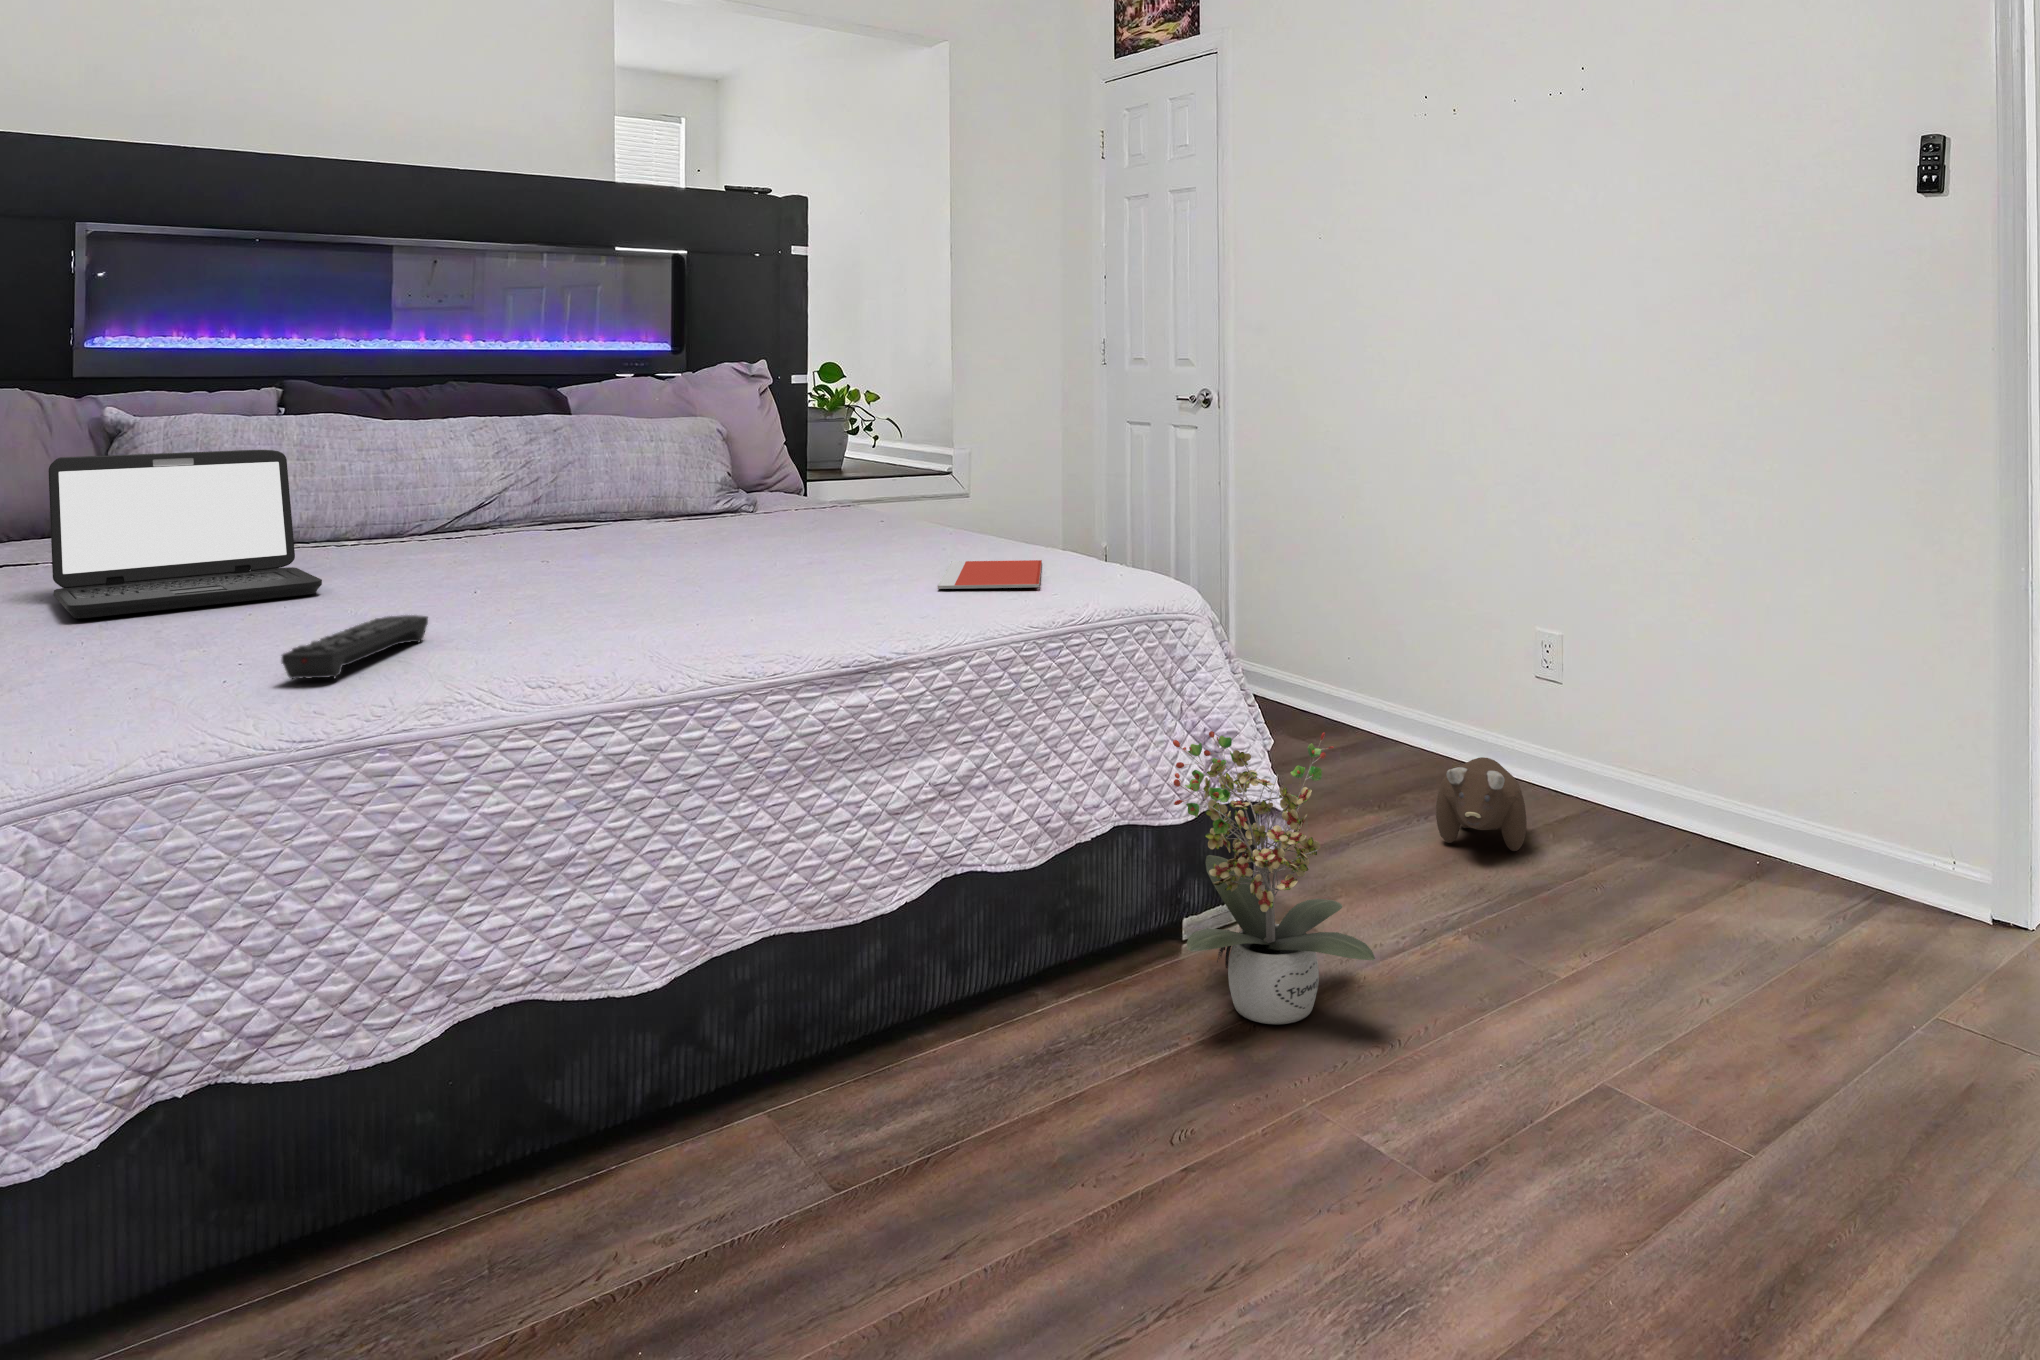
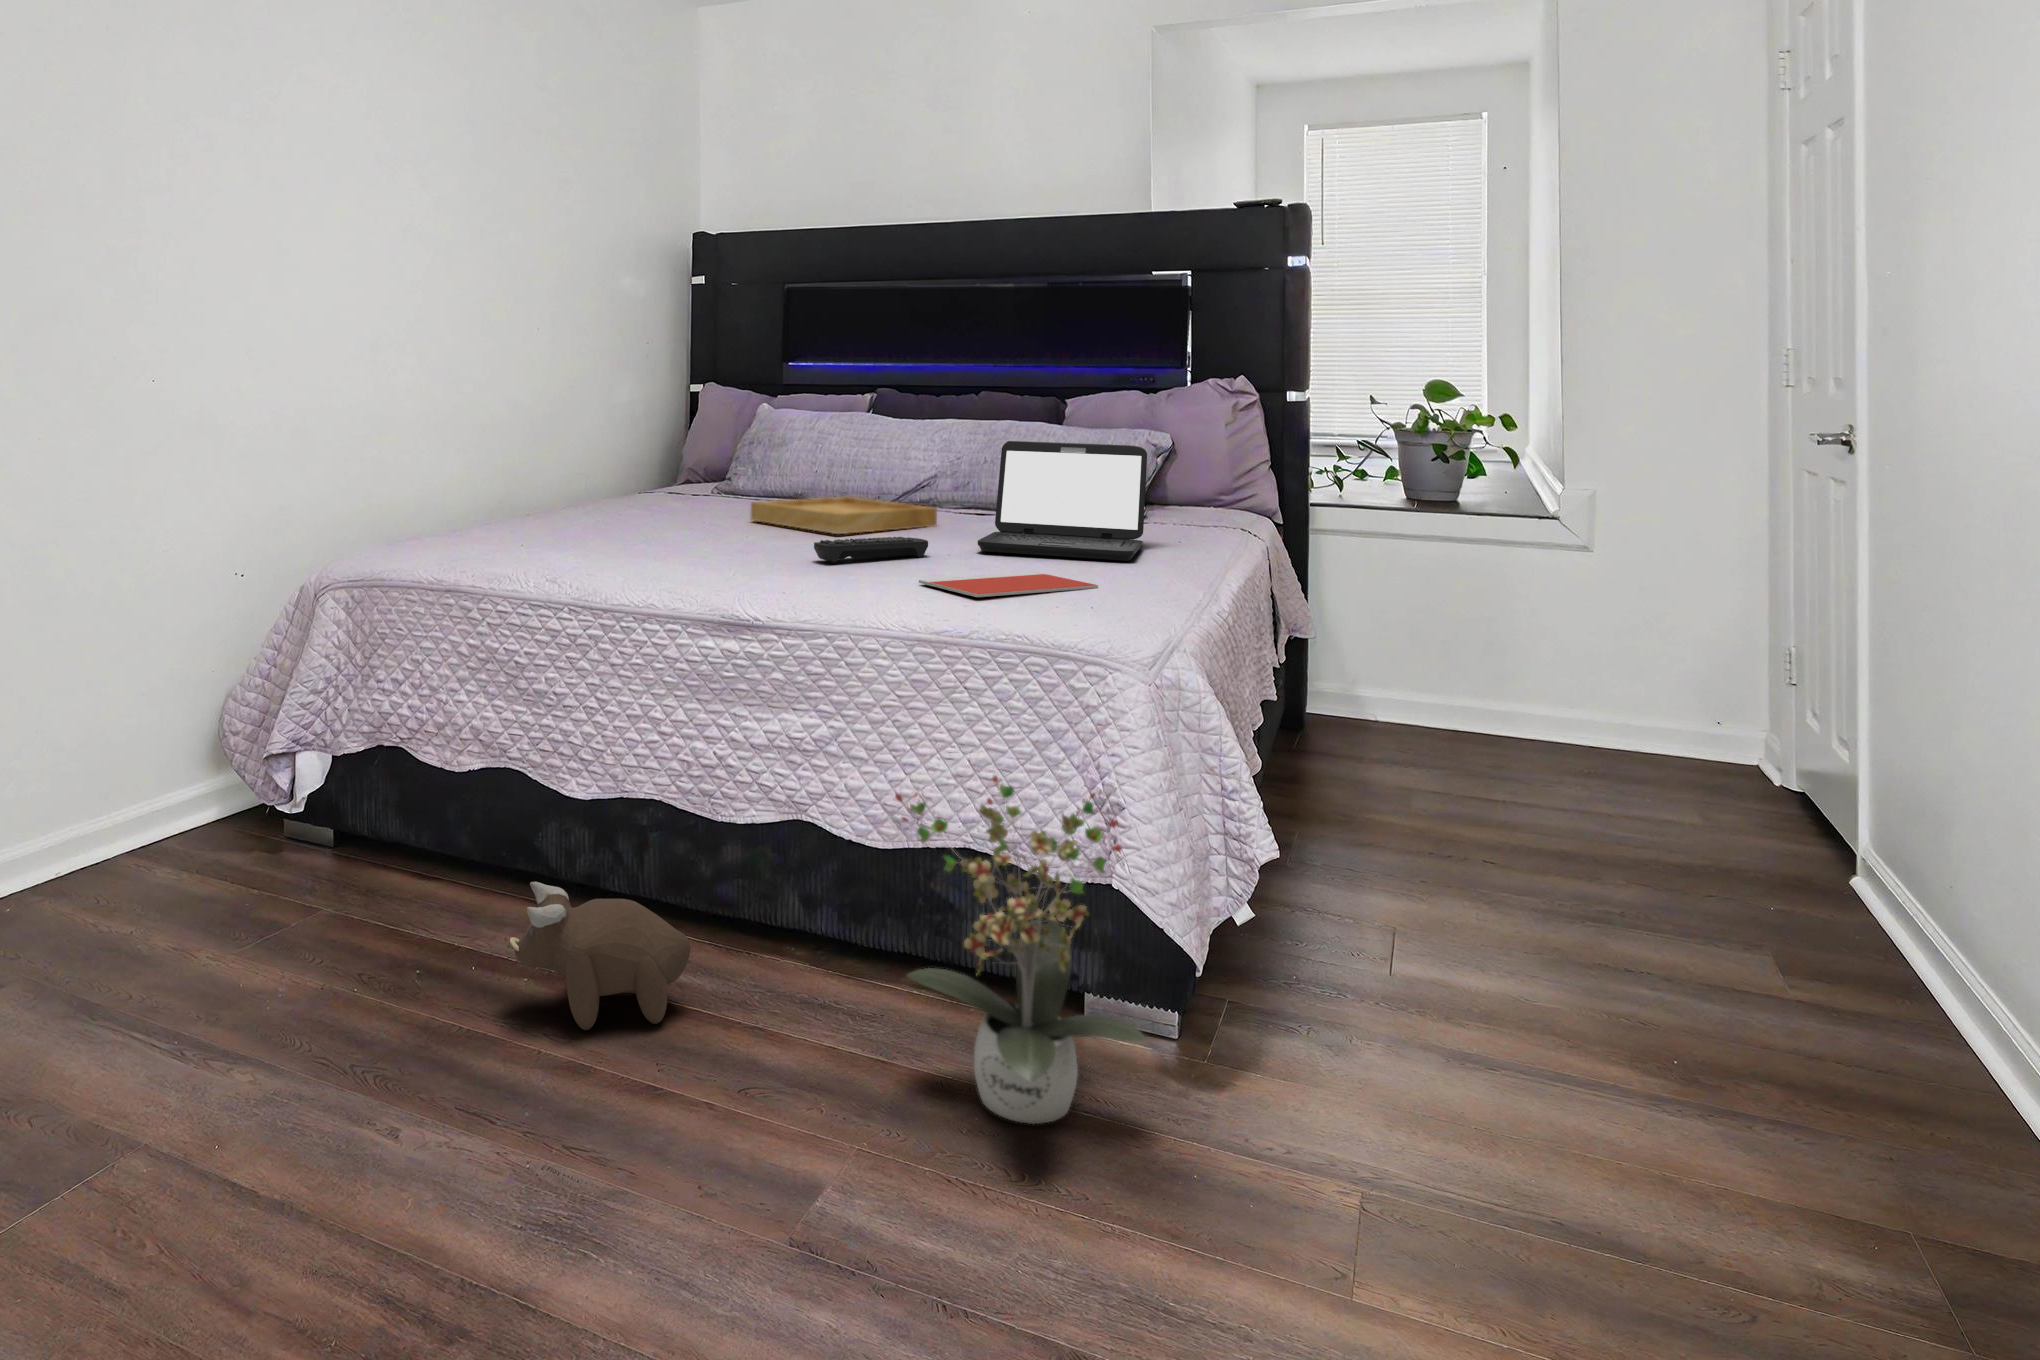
laptop: present [49,450,322,619] -> present [978,441,1147,561]
tray: none [415,521,639,575] -> present [751,497,937,534]
remote control: present [282,615,428,679] -> present [814,537,928,562]
plush toy: present [1436,757,1527,851] -> present [510,882,690,1030]

